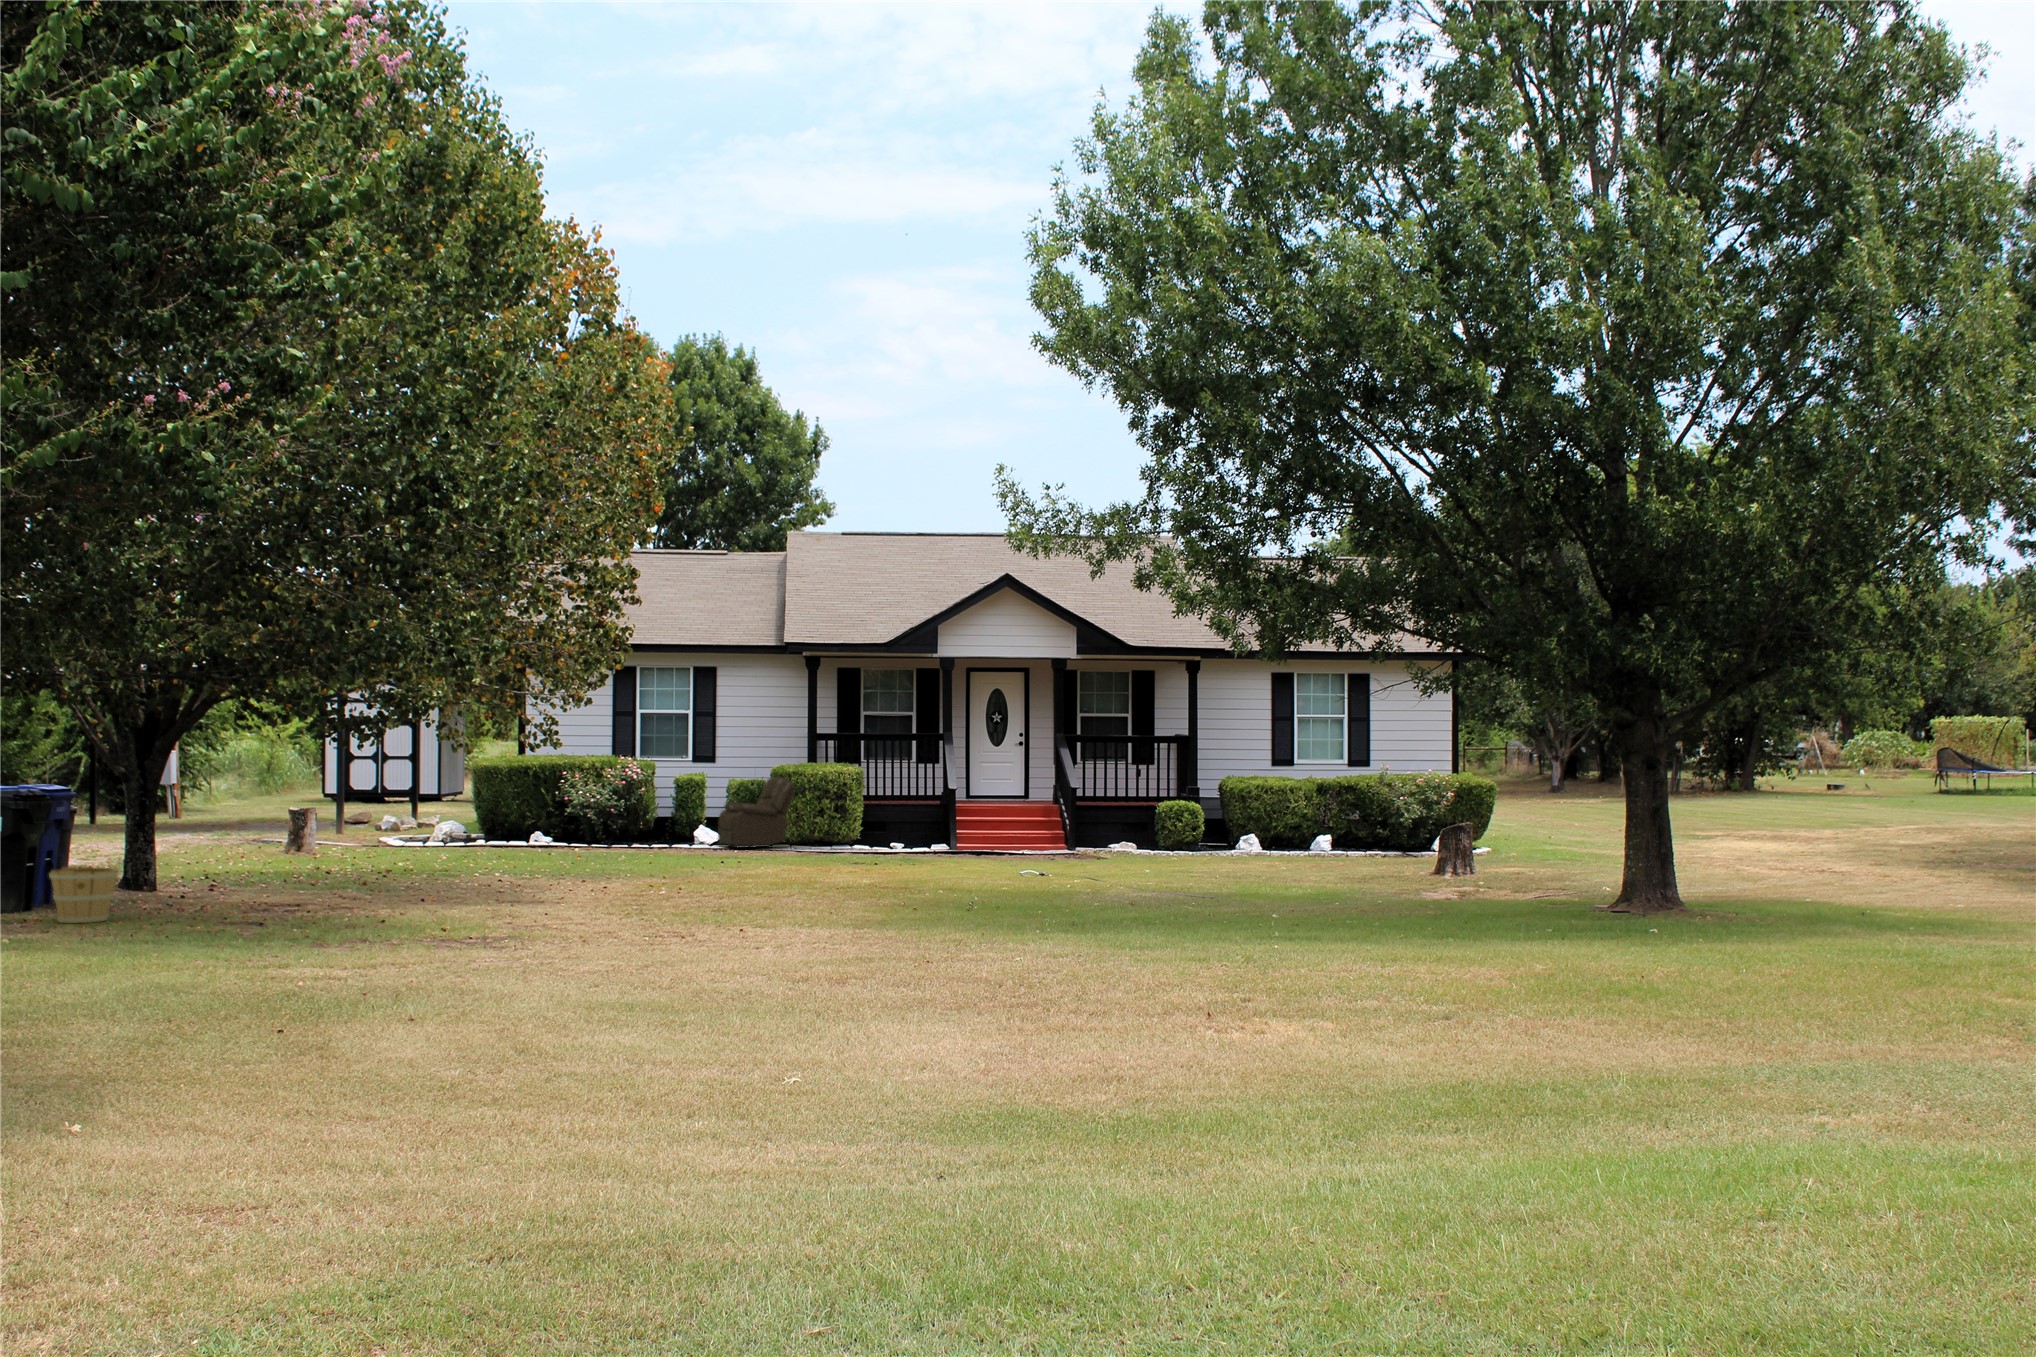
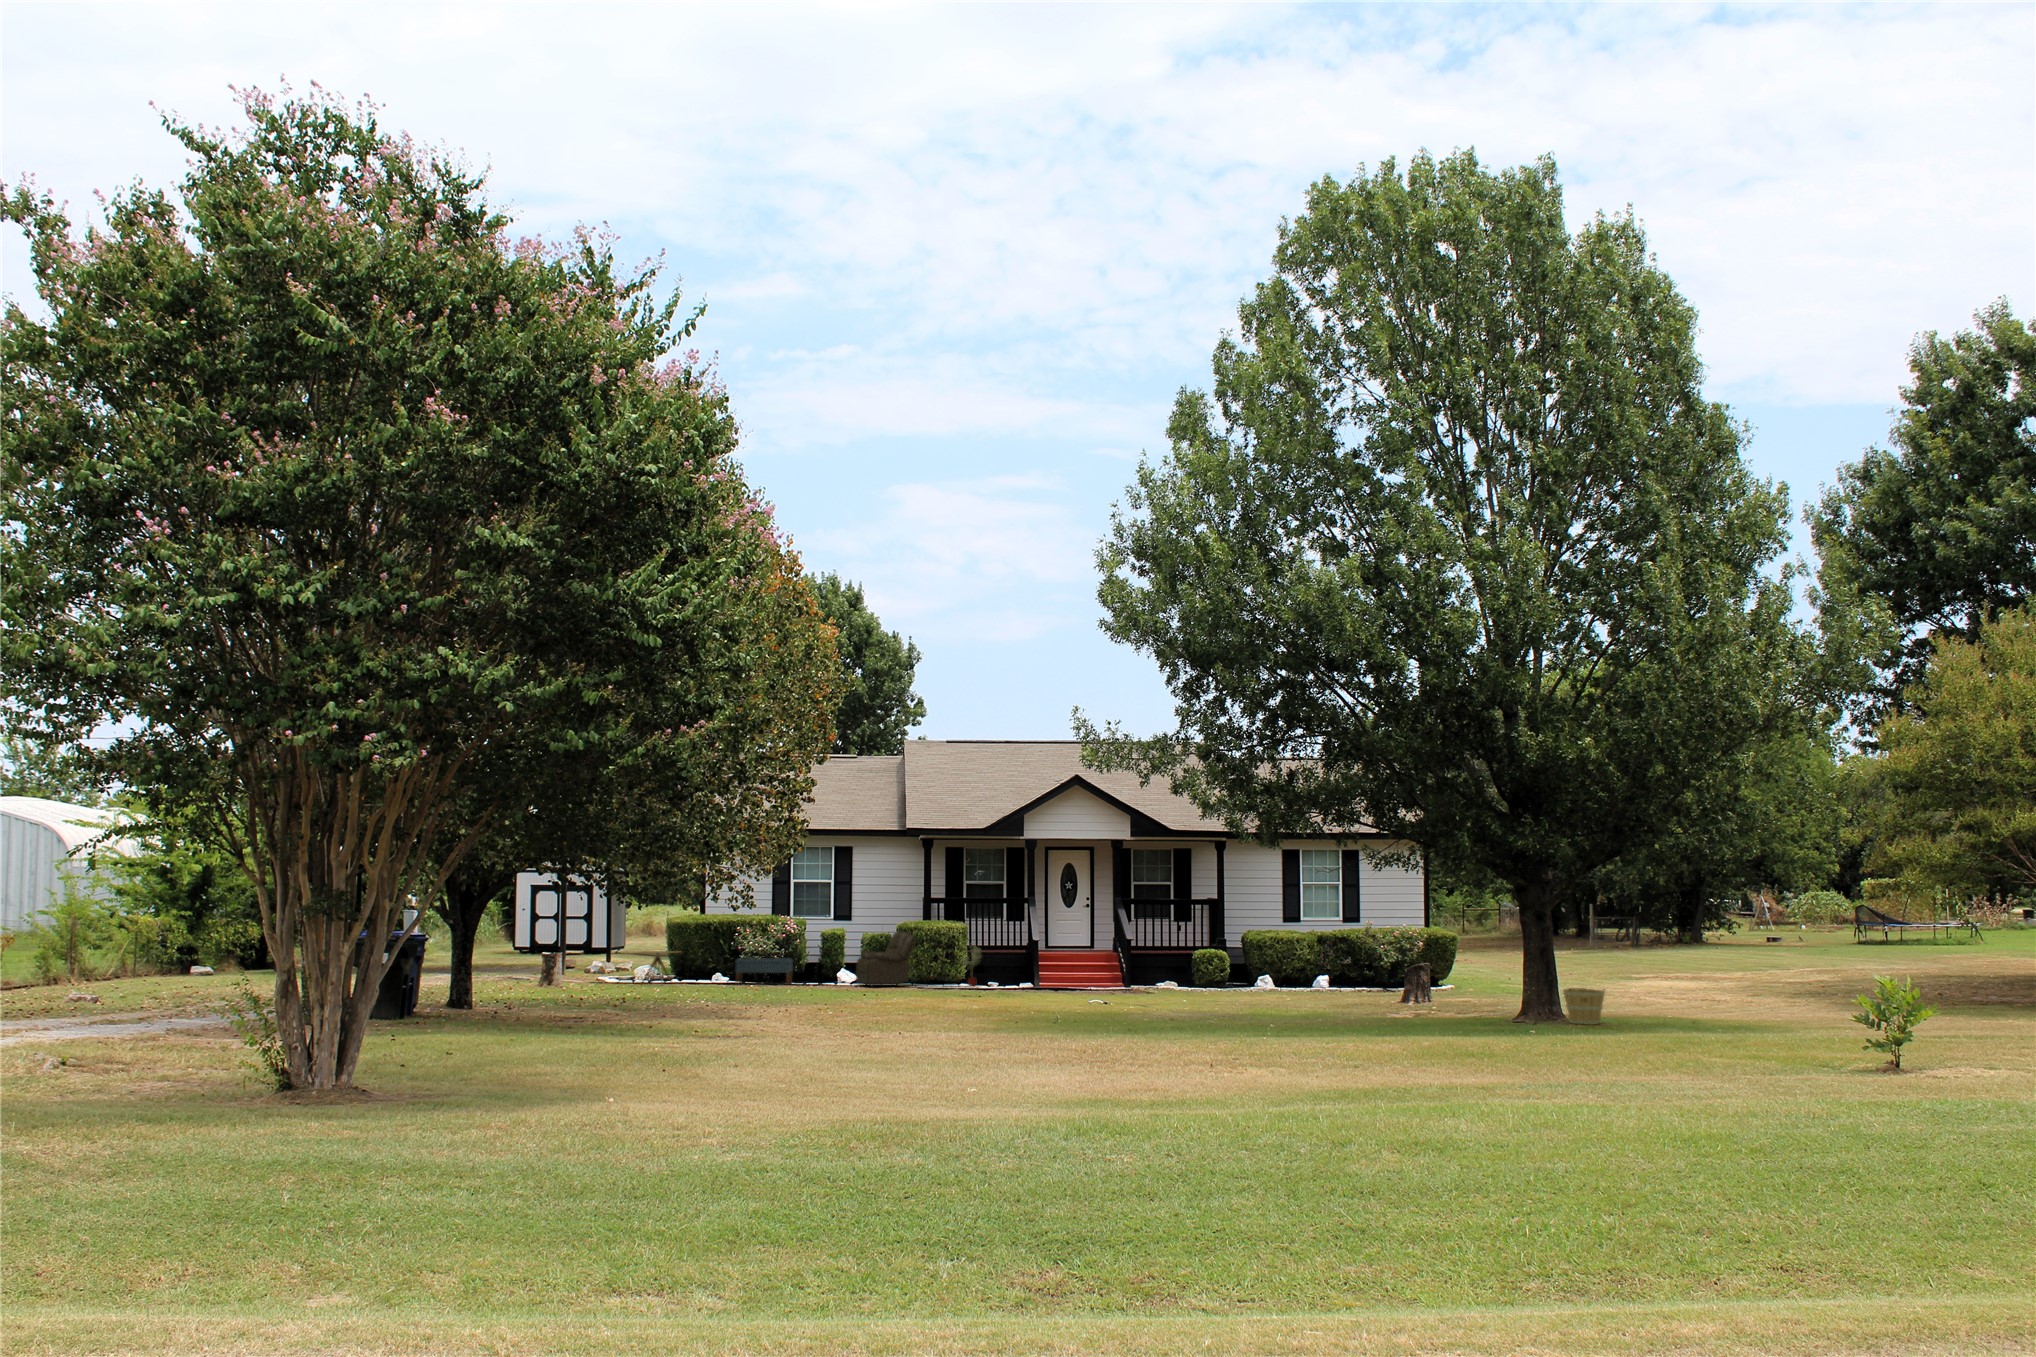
potted tree: none [853,791,884,847] -> present [962,945,981,986]
round table: none [426,802,491,846] -> present [640,951,680,981]
bench: none [560,811,638,845] -> present [735,958,793,984]
wooden bucket: present [49,867,119,923] -> present [1563,988,1605,1025]

